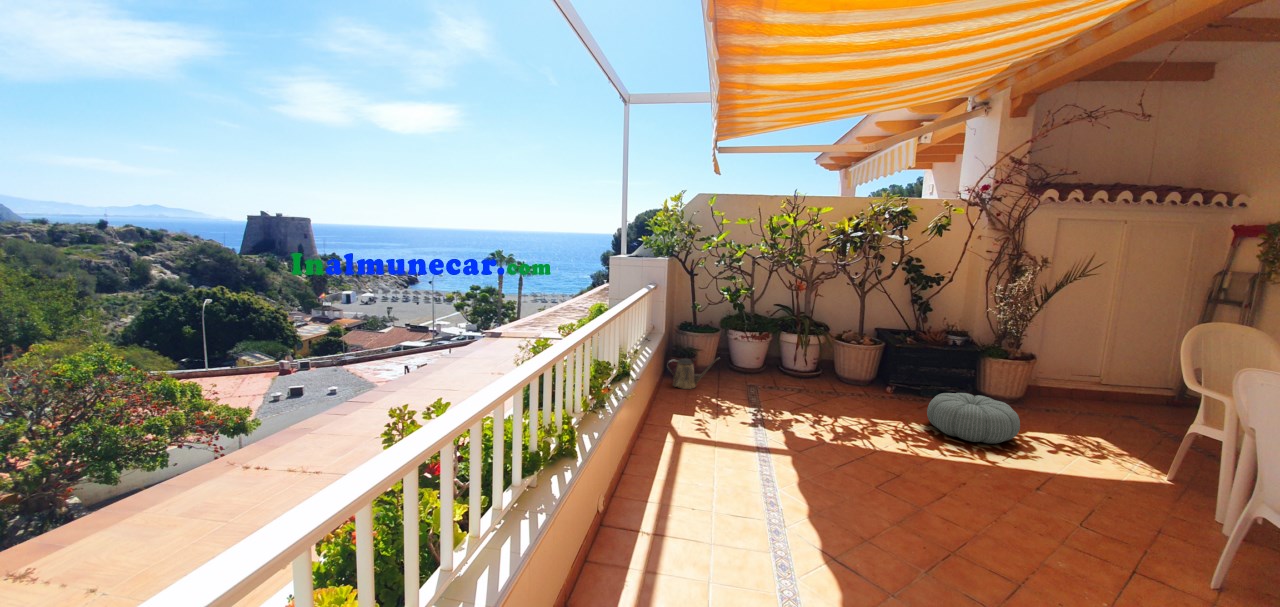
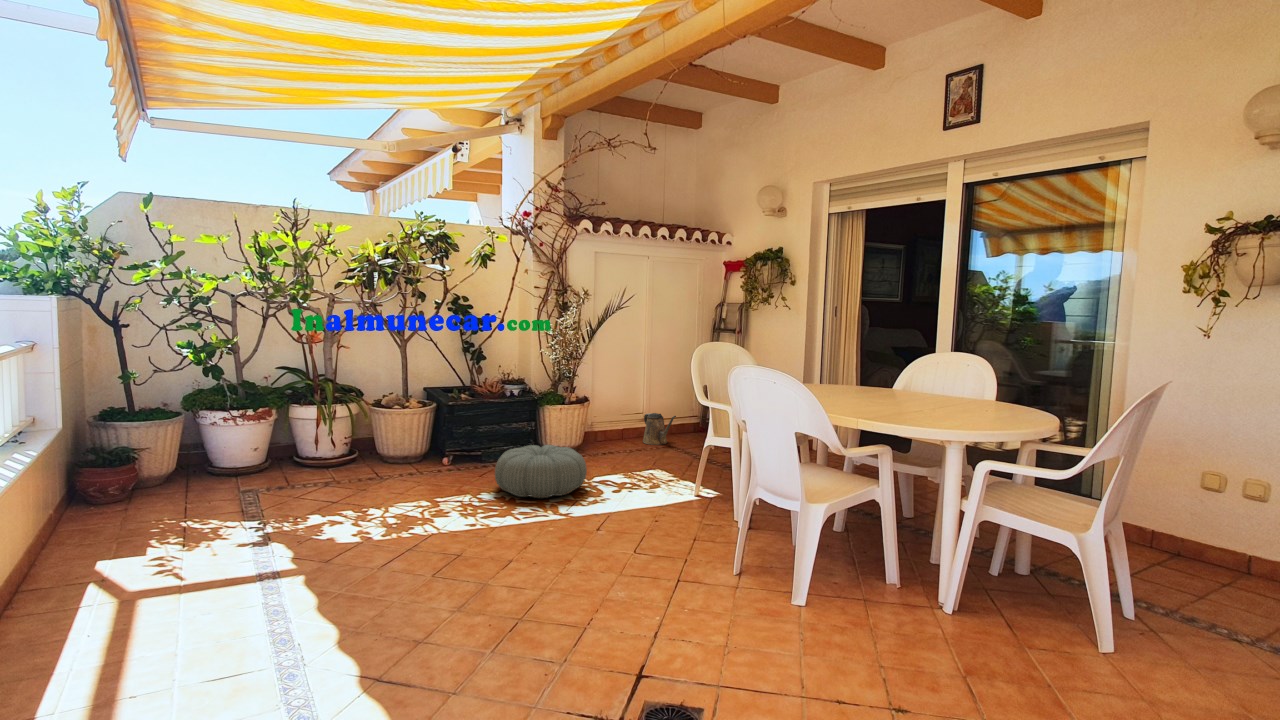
watering can: present [667,358,719,389] -> present [643,413,676,445]

